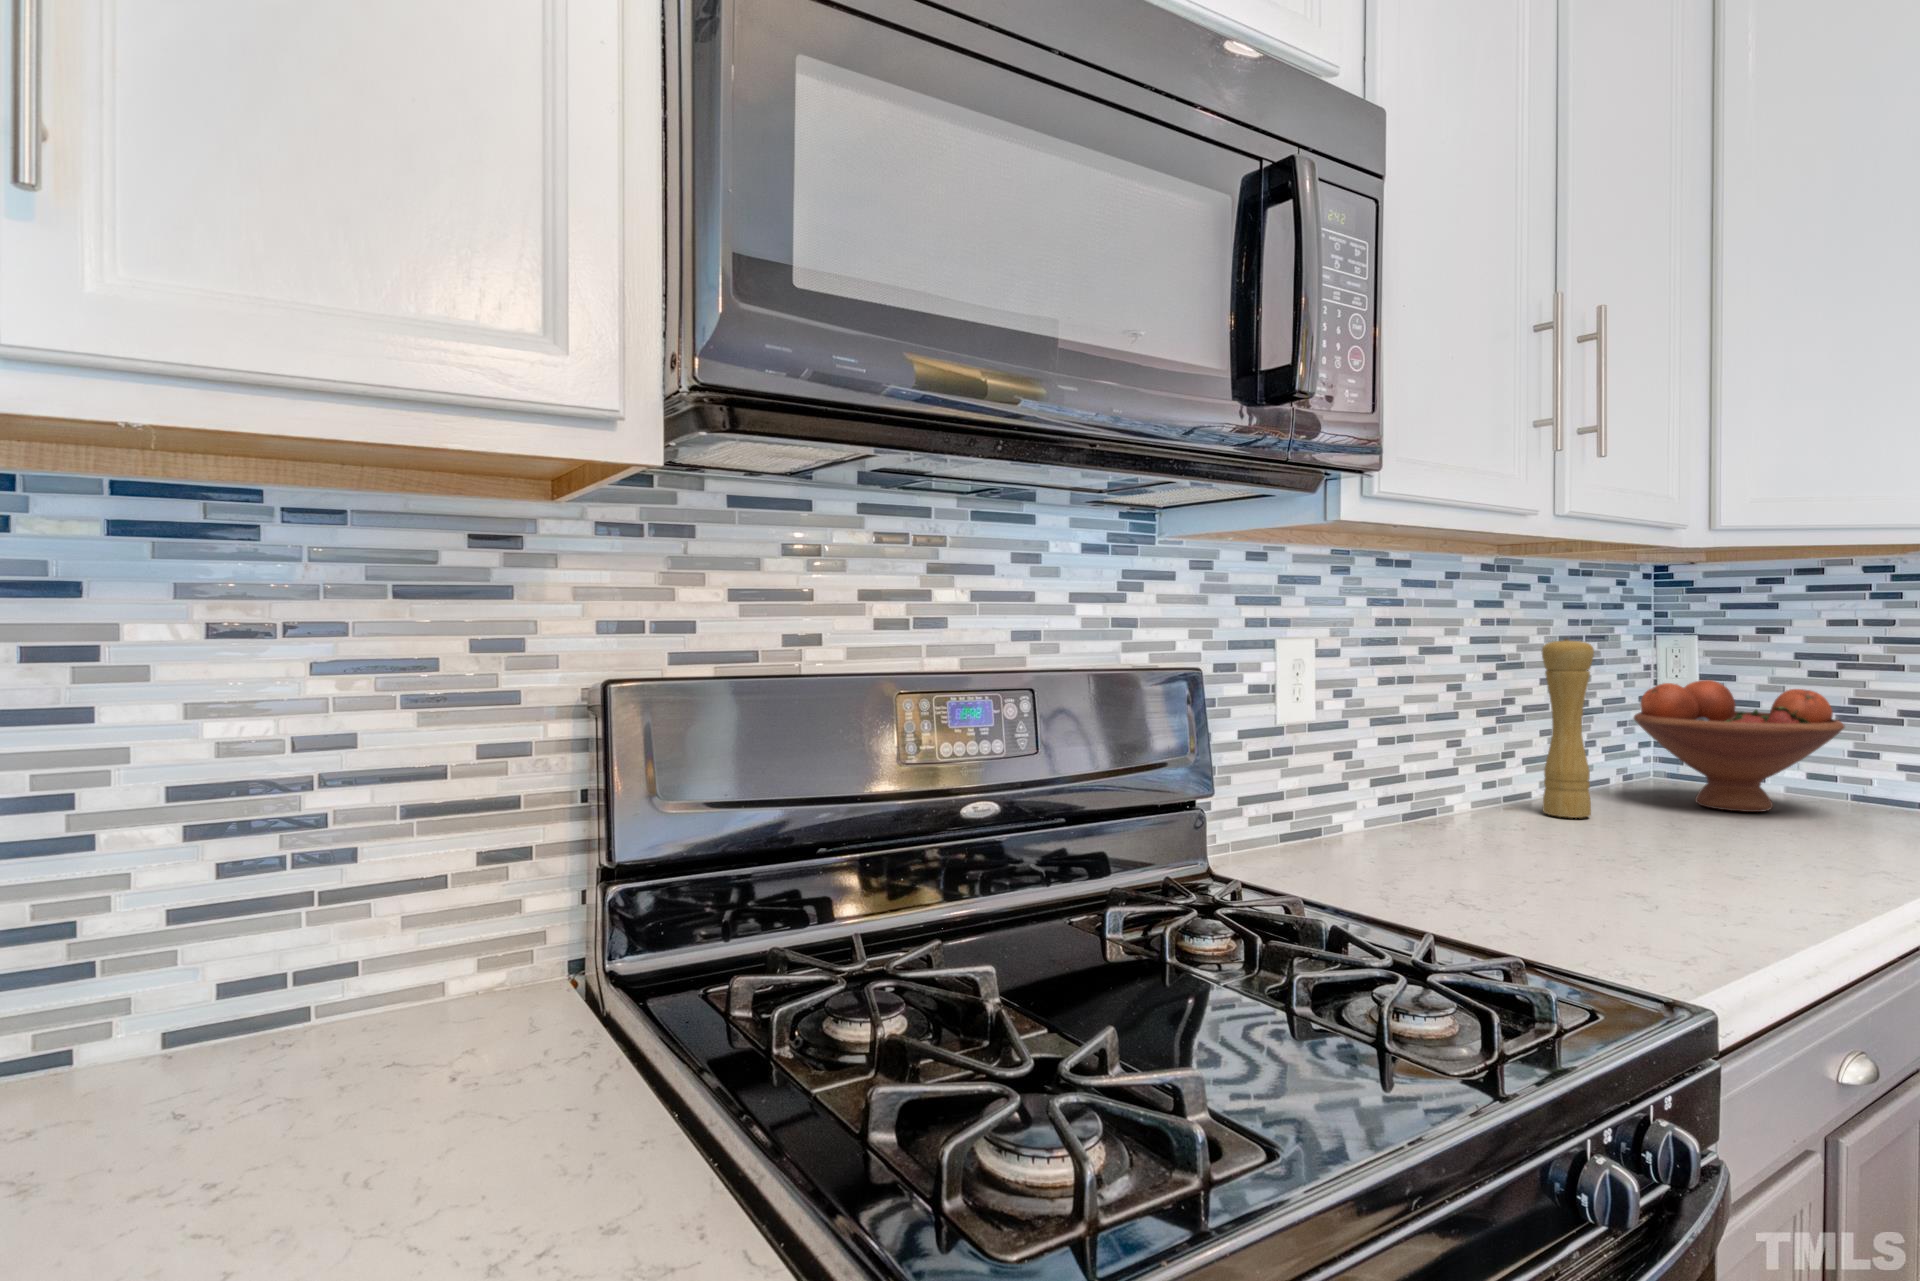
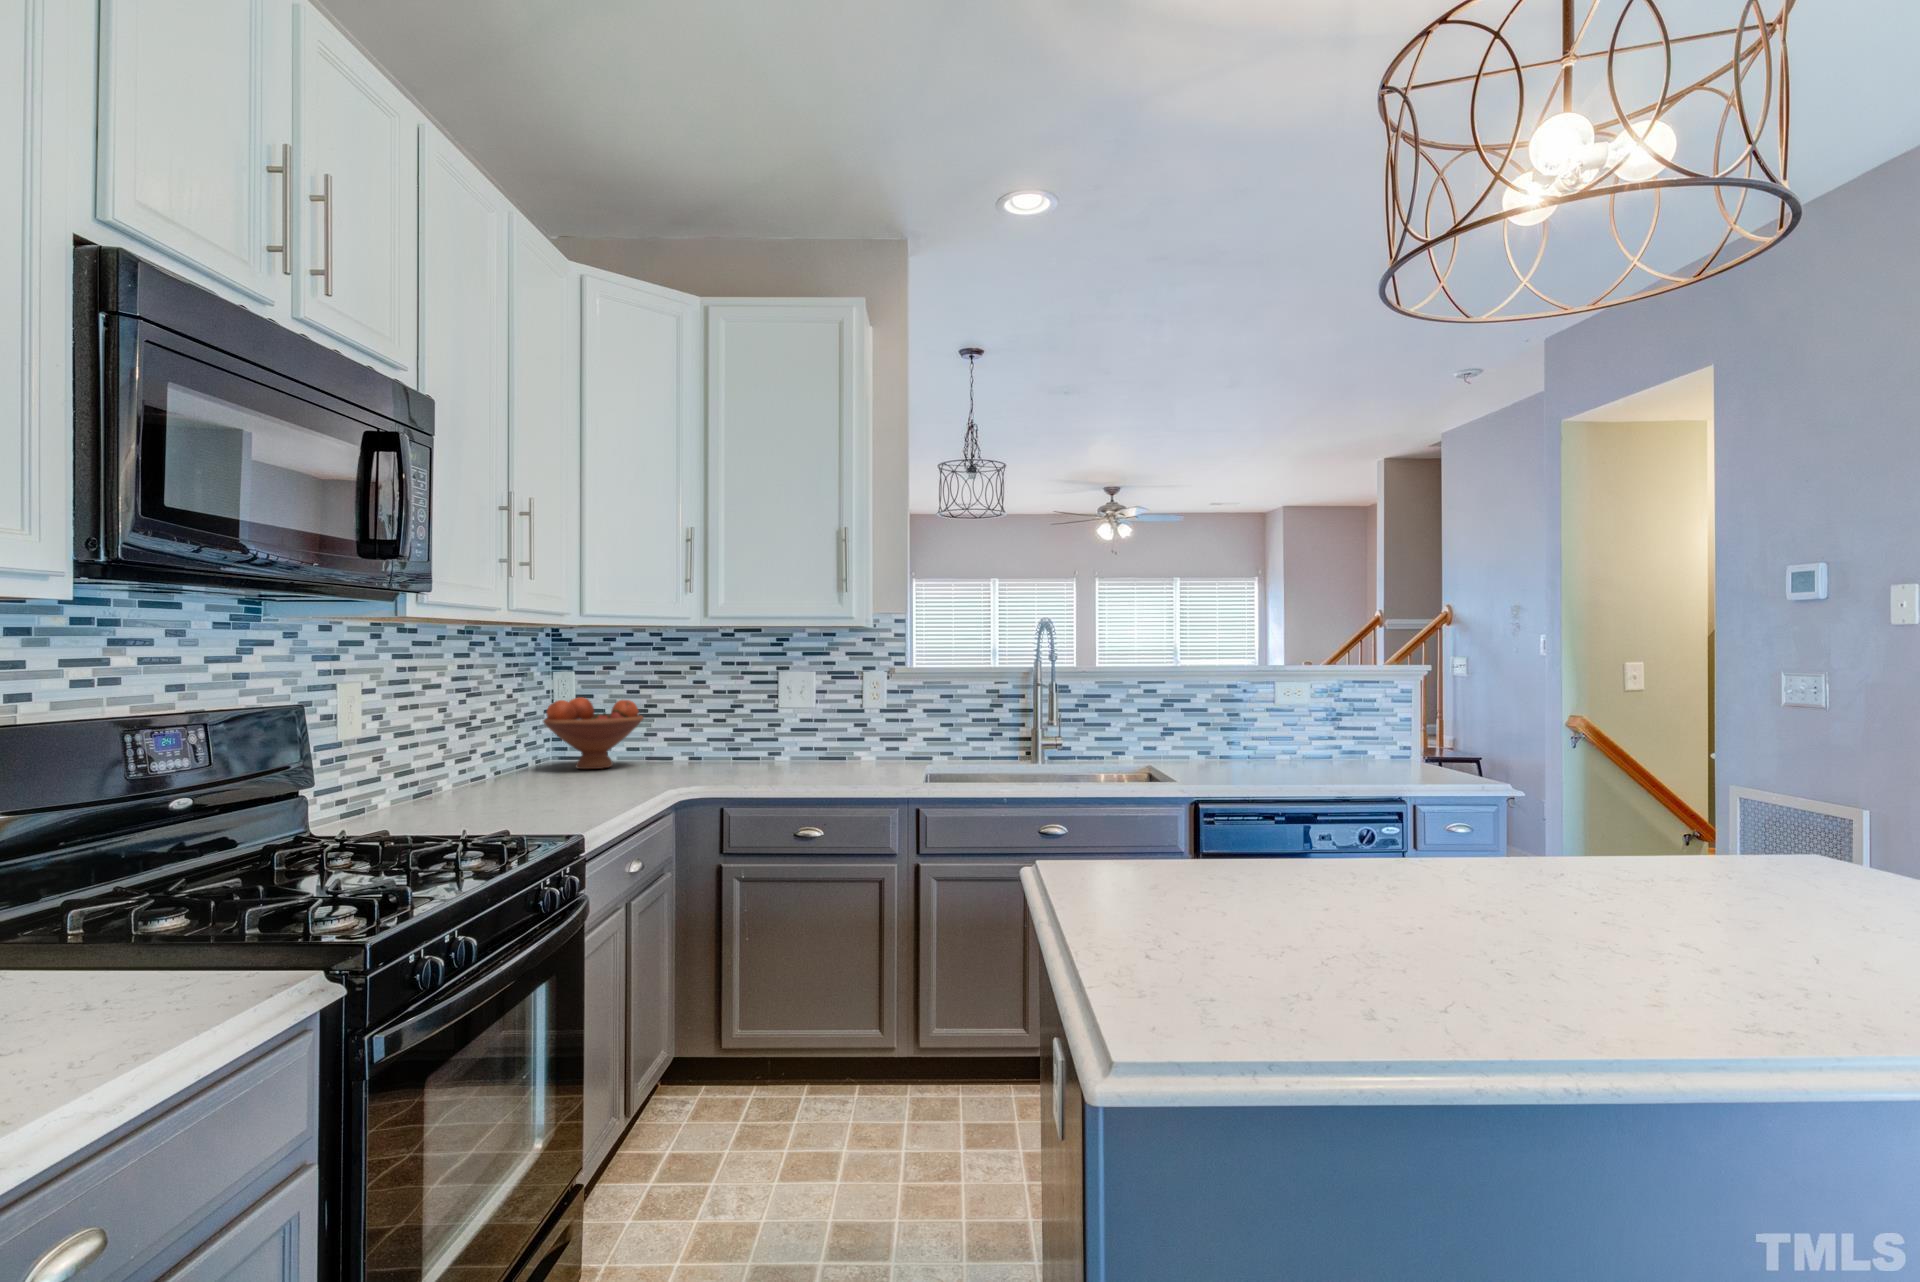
pepper mill: present [1542,638,1594,818] -> none [495,676,524,783]

